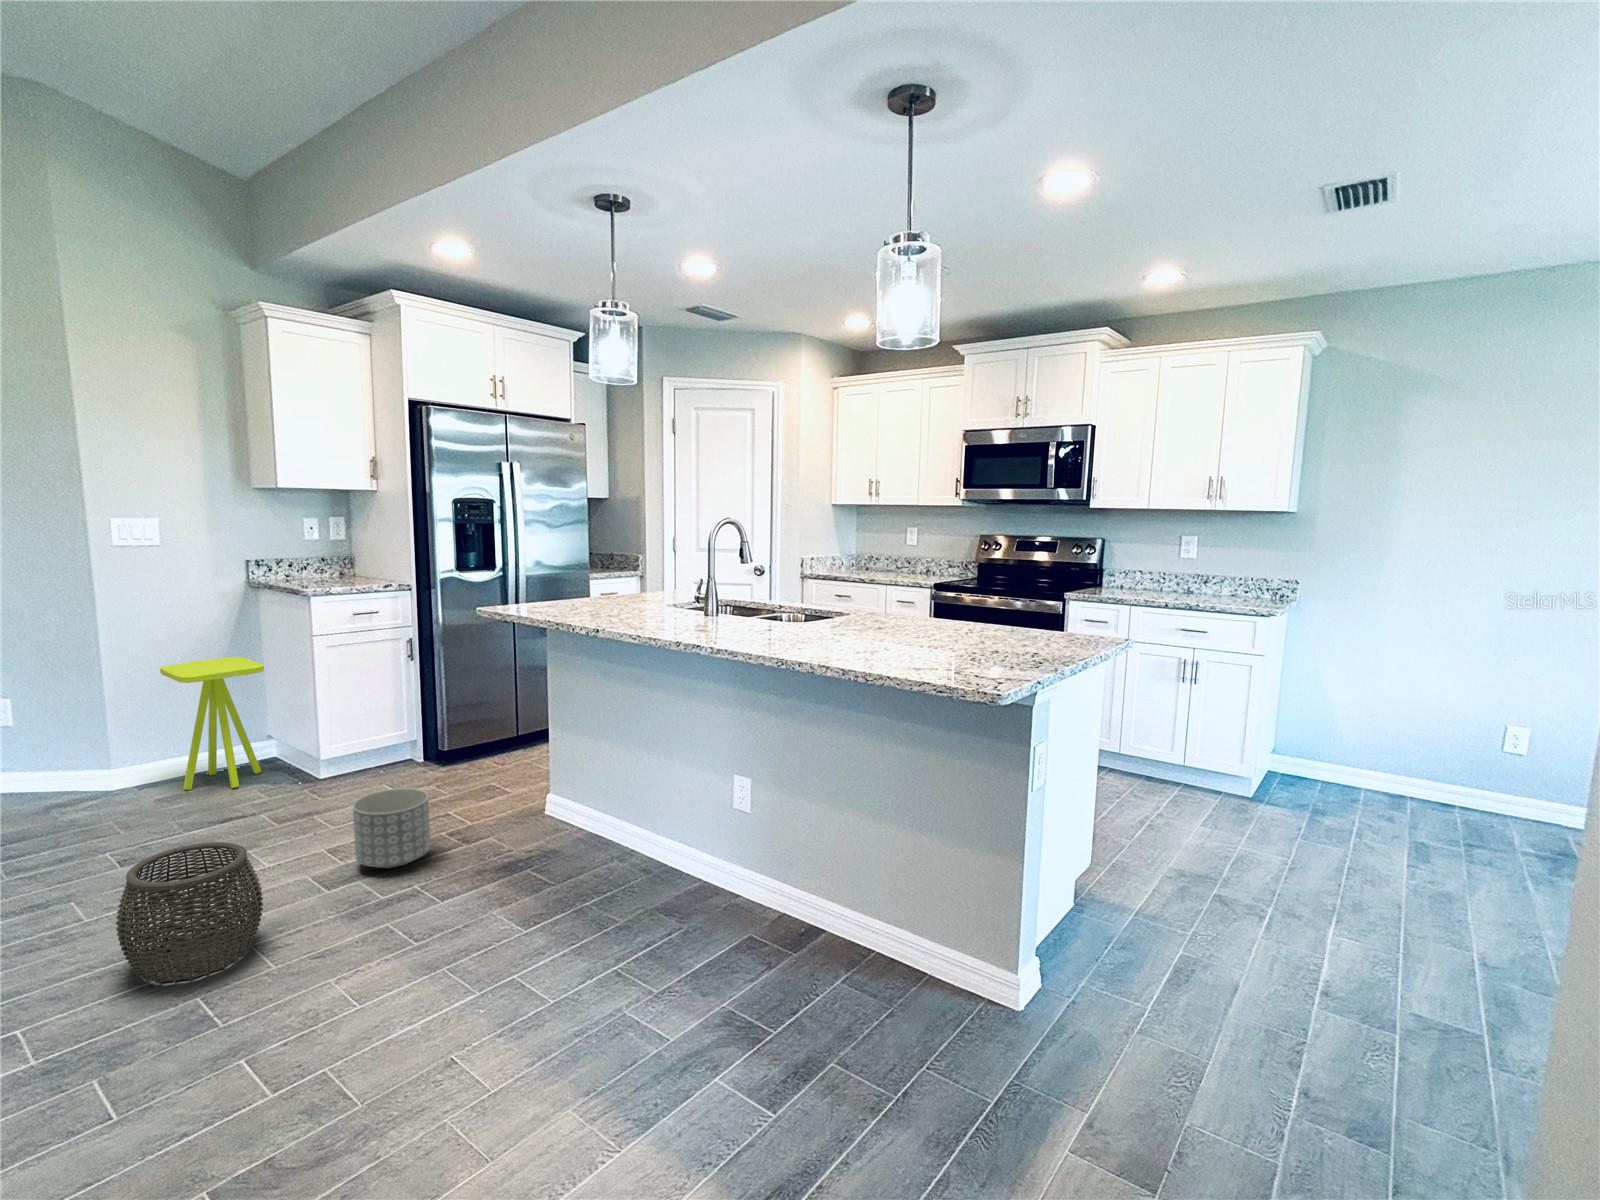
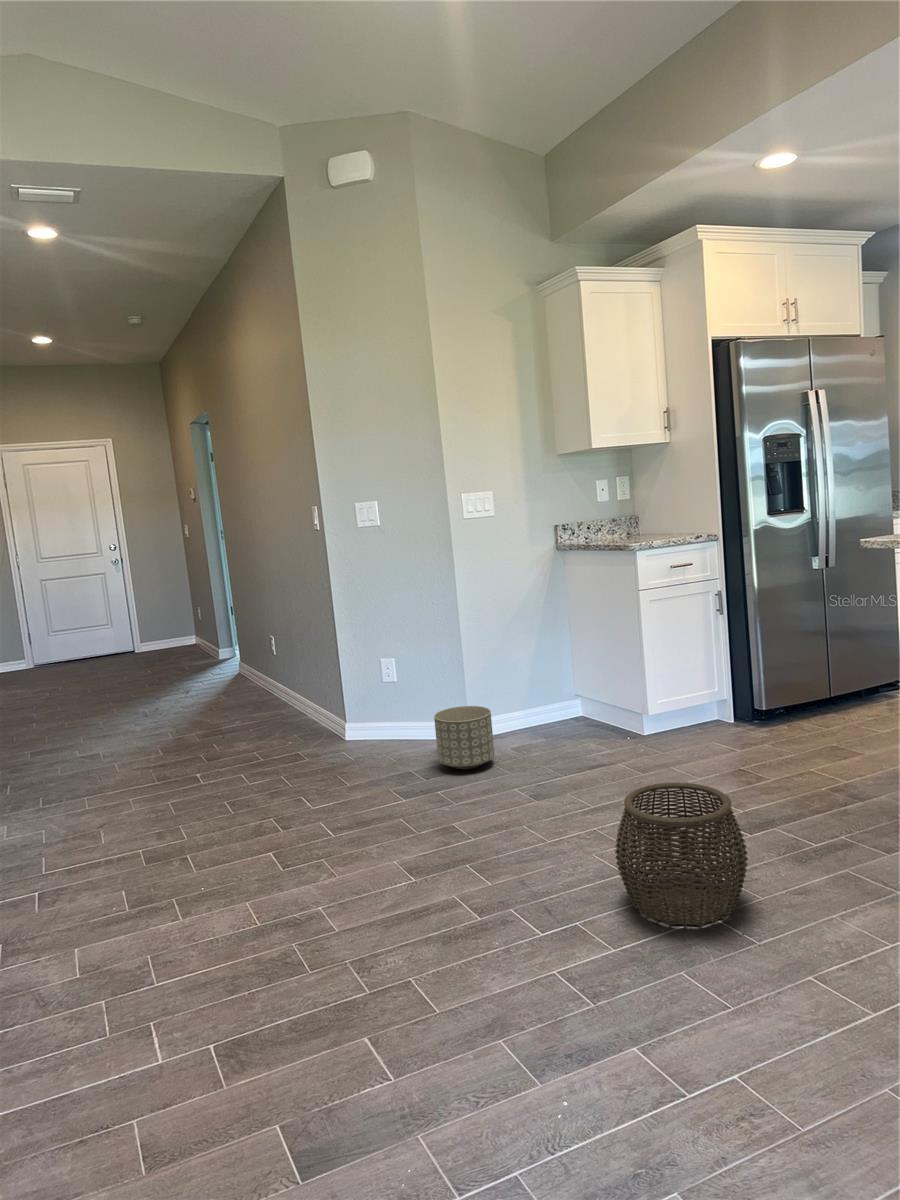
side table: present [160,657,264,790] -> none [501,616,589,741]
planter: present [353,788,431,869] -> present [434,706,494,770]

